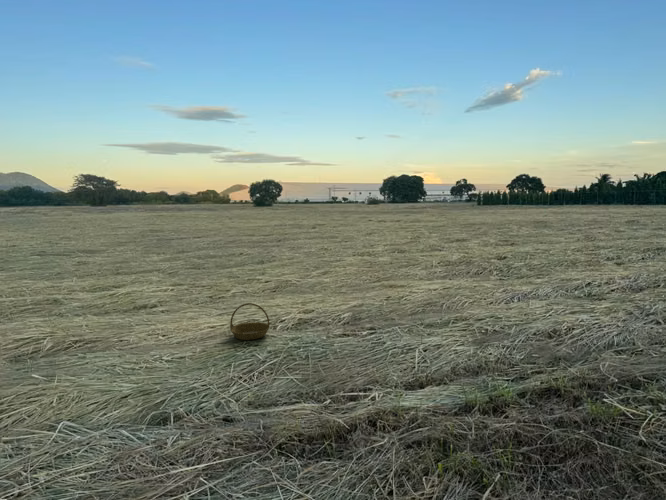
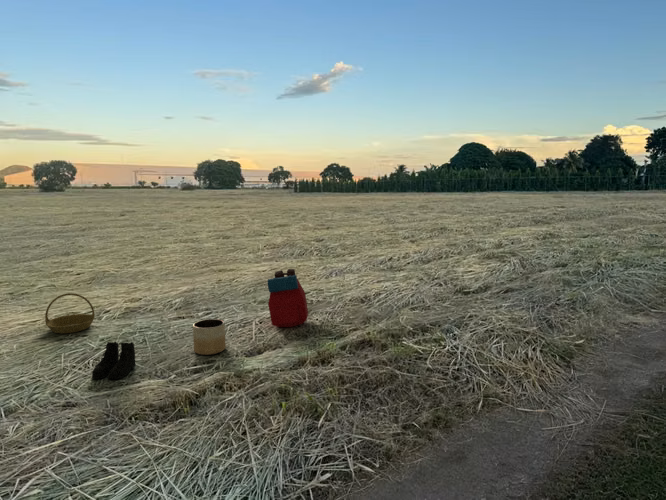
backpack: none [433,293,480,359] -> present [268,269,308,327]
planter: none [352,342,384,381] -> present [193,319,226,355]
boots: none [257,356,296,394] -> present [92,342,136,379]

